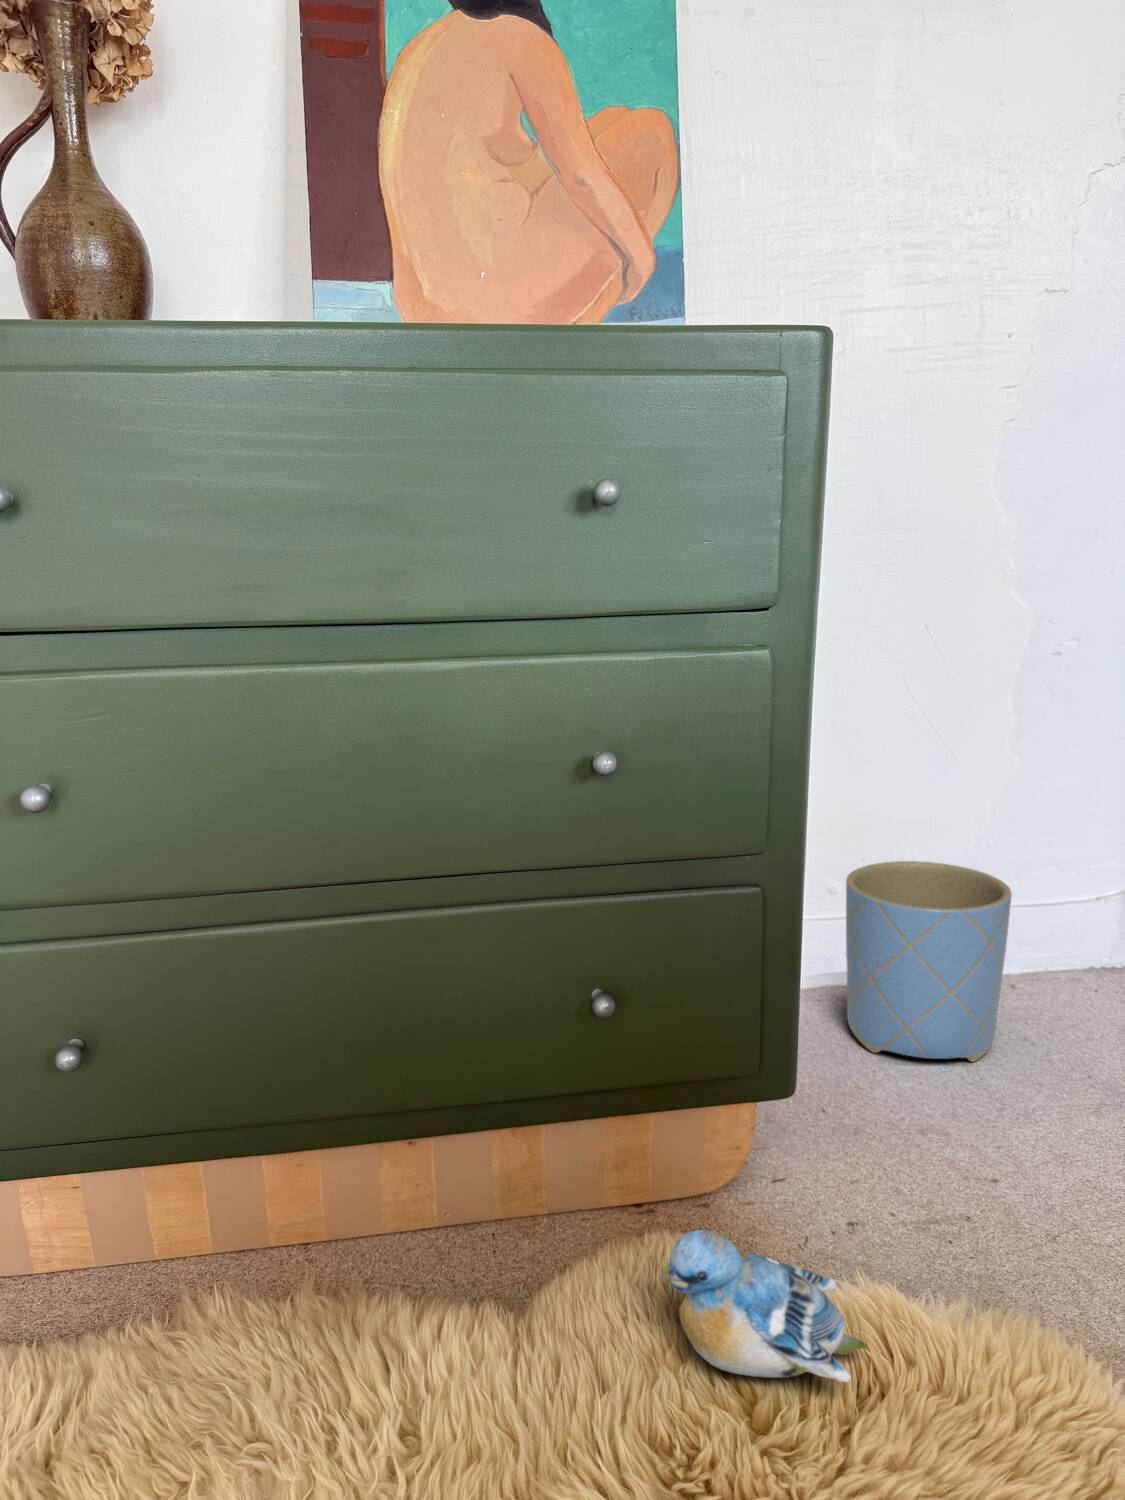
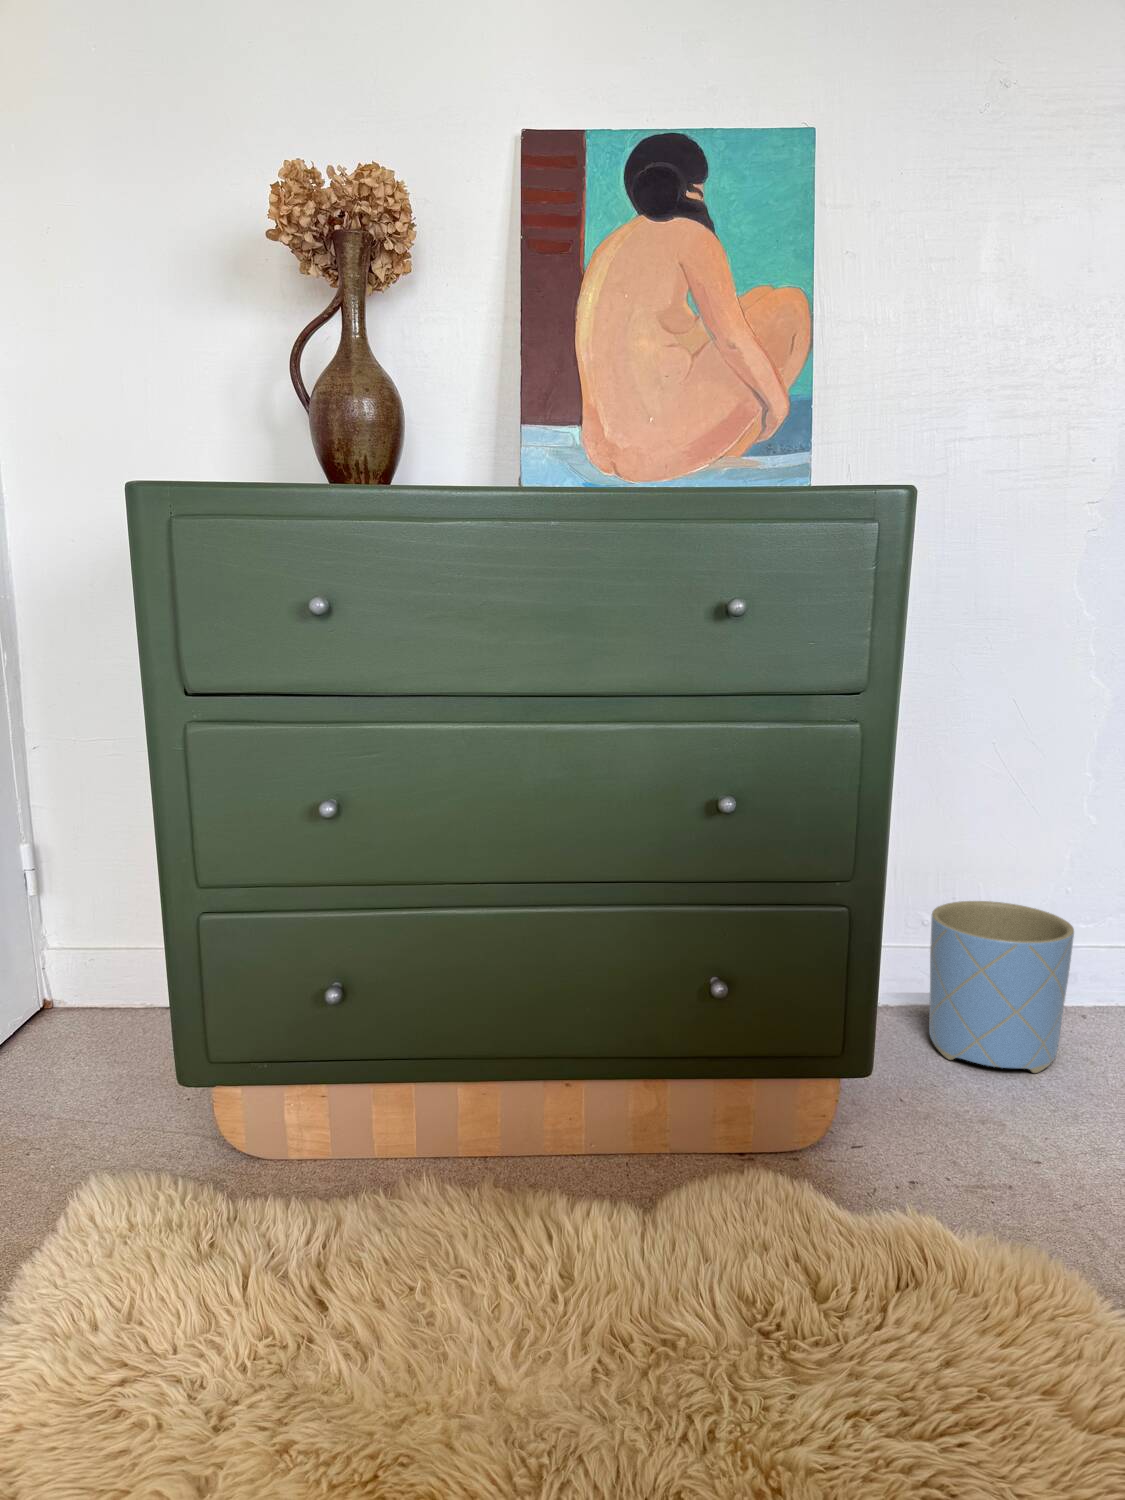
plush toy: present [662,1230,867,1383] -> none [754,1152,907,1270]

